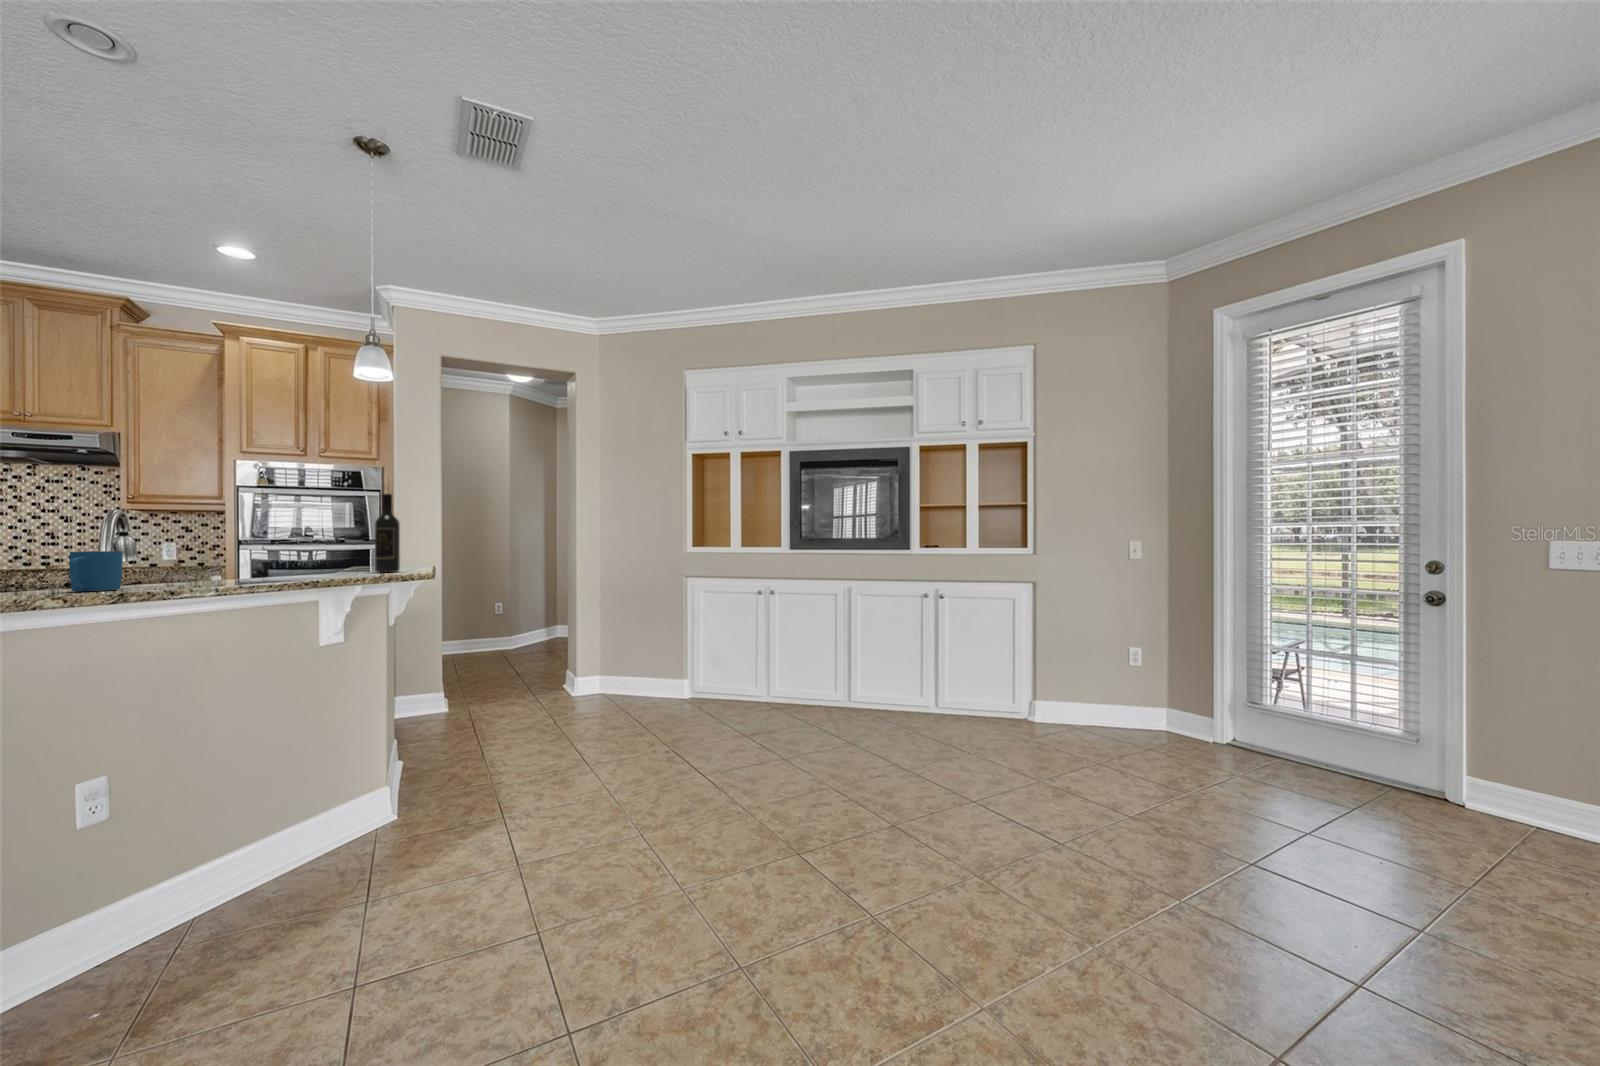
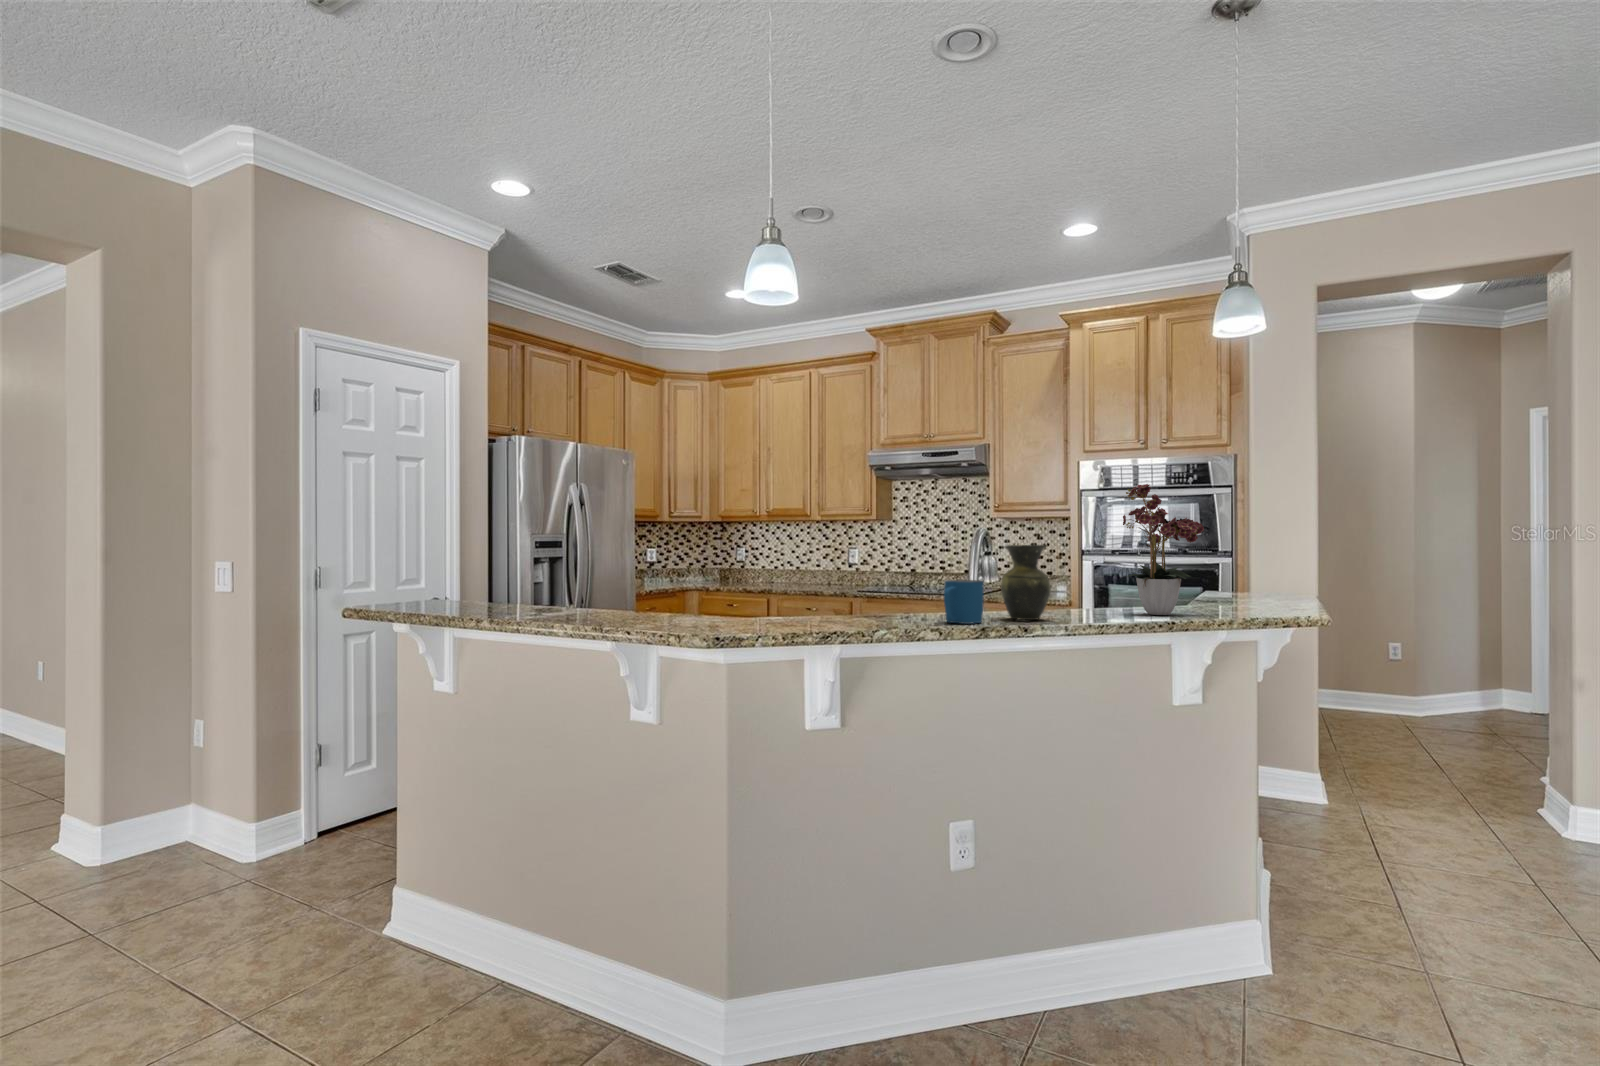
flower arrangement: none [273,472,354,577] -> present [1123,484,1204,615]
wine bottle: present [375,494,400,572] -> none [1236,499,1271,612]
vase: none [144,520,202,586] -> present [1001,545,1051,620]

